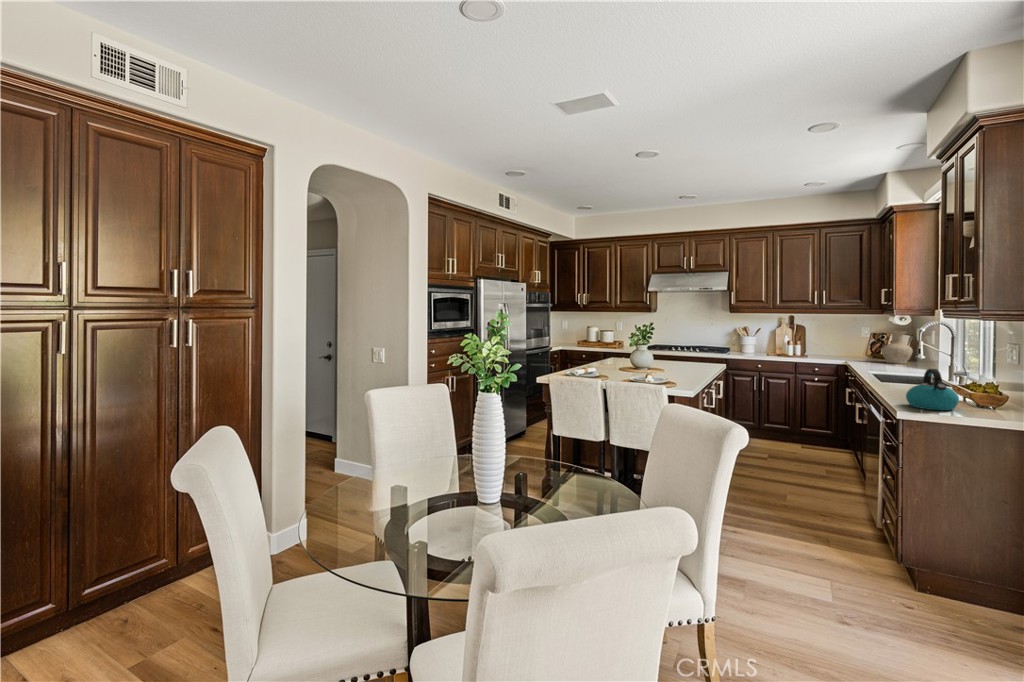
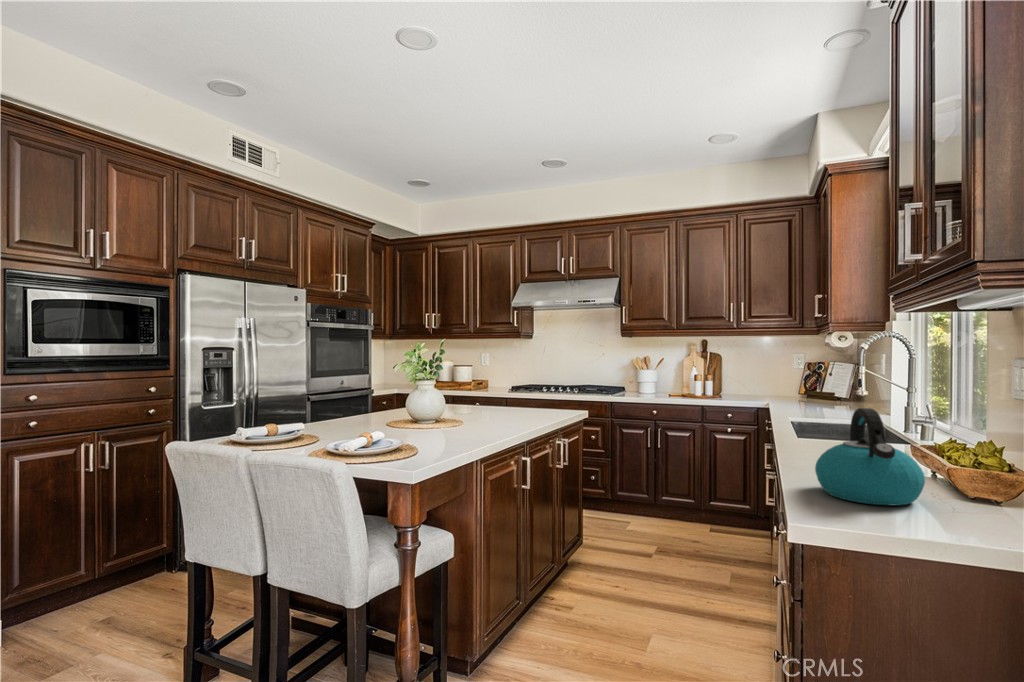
vase: present [882,331,913,364] -> none [817,359,858,405]

